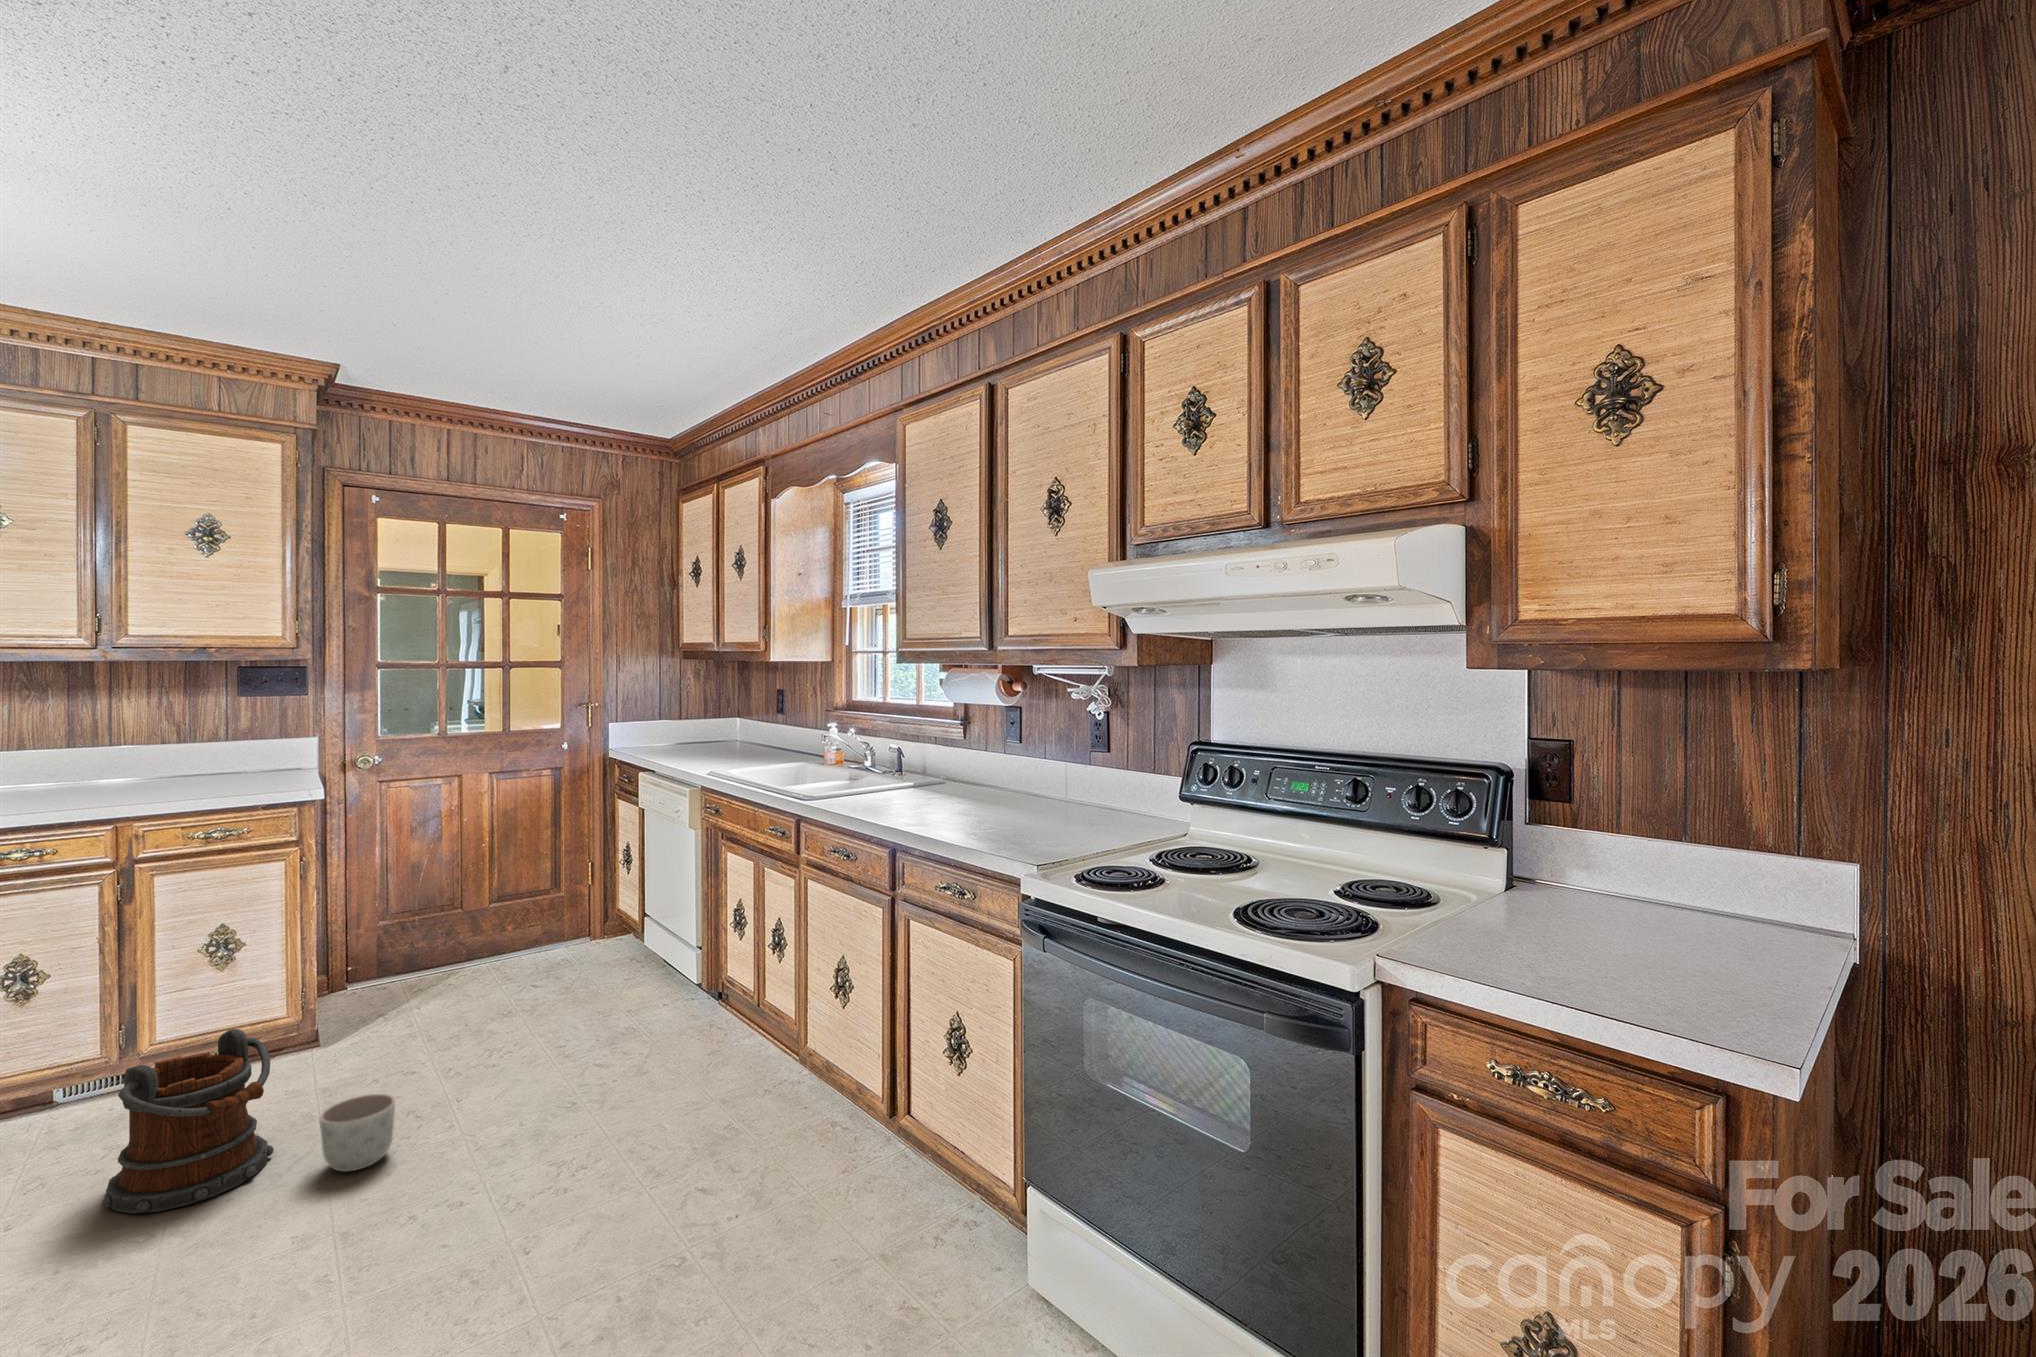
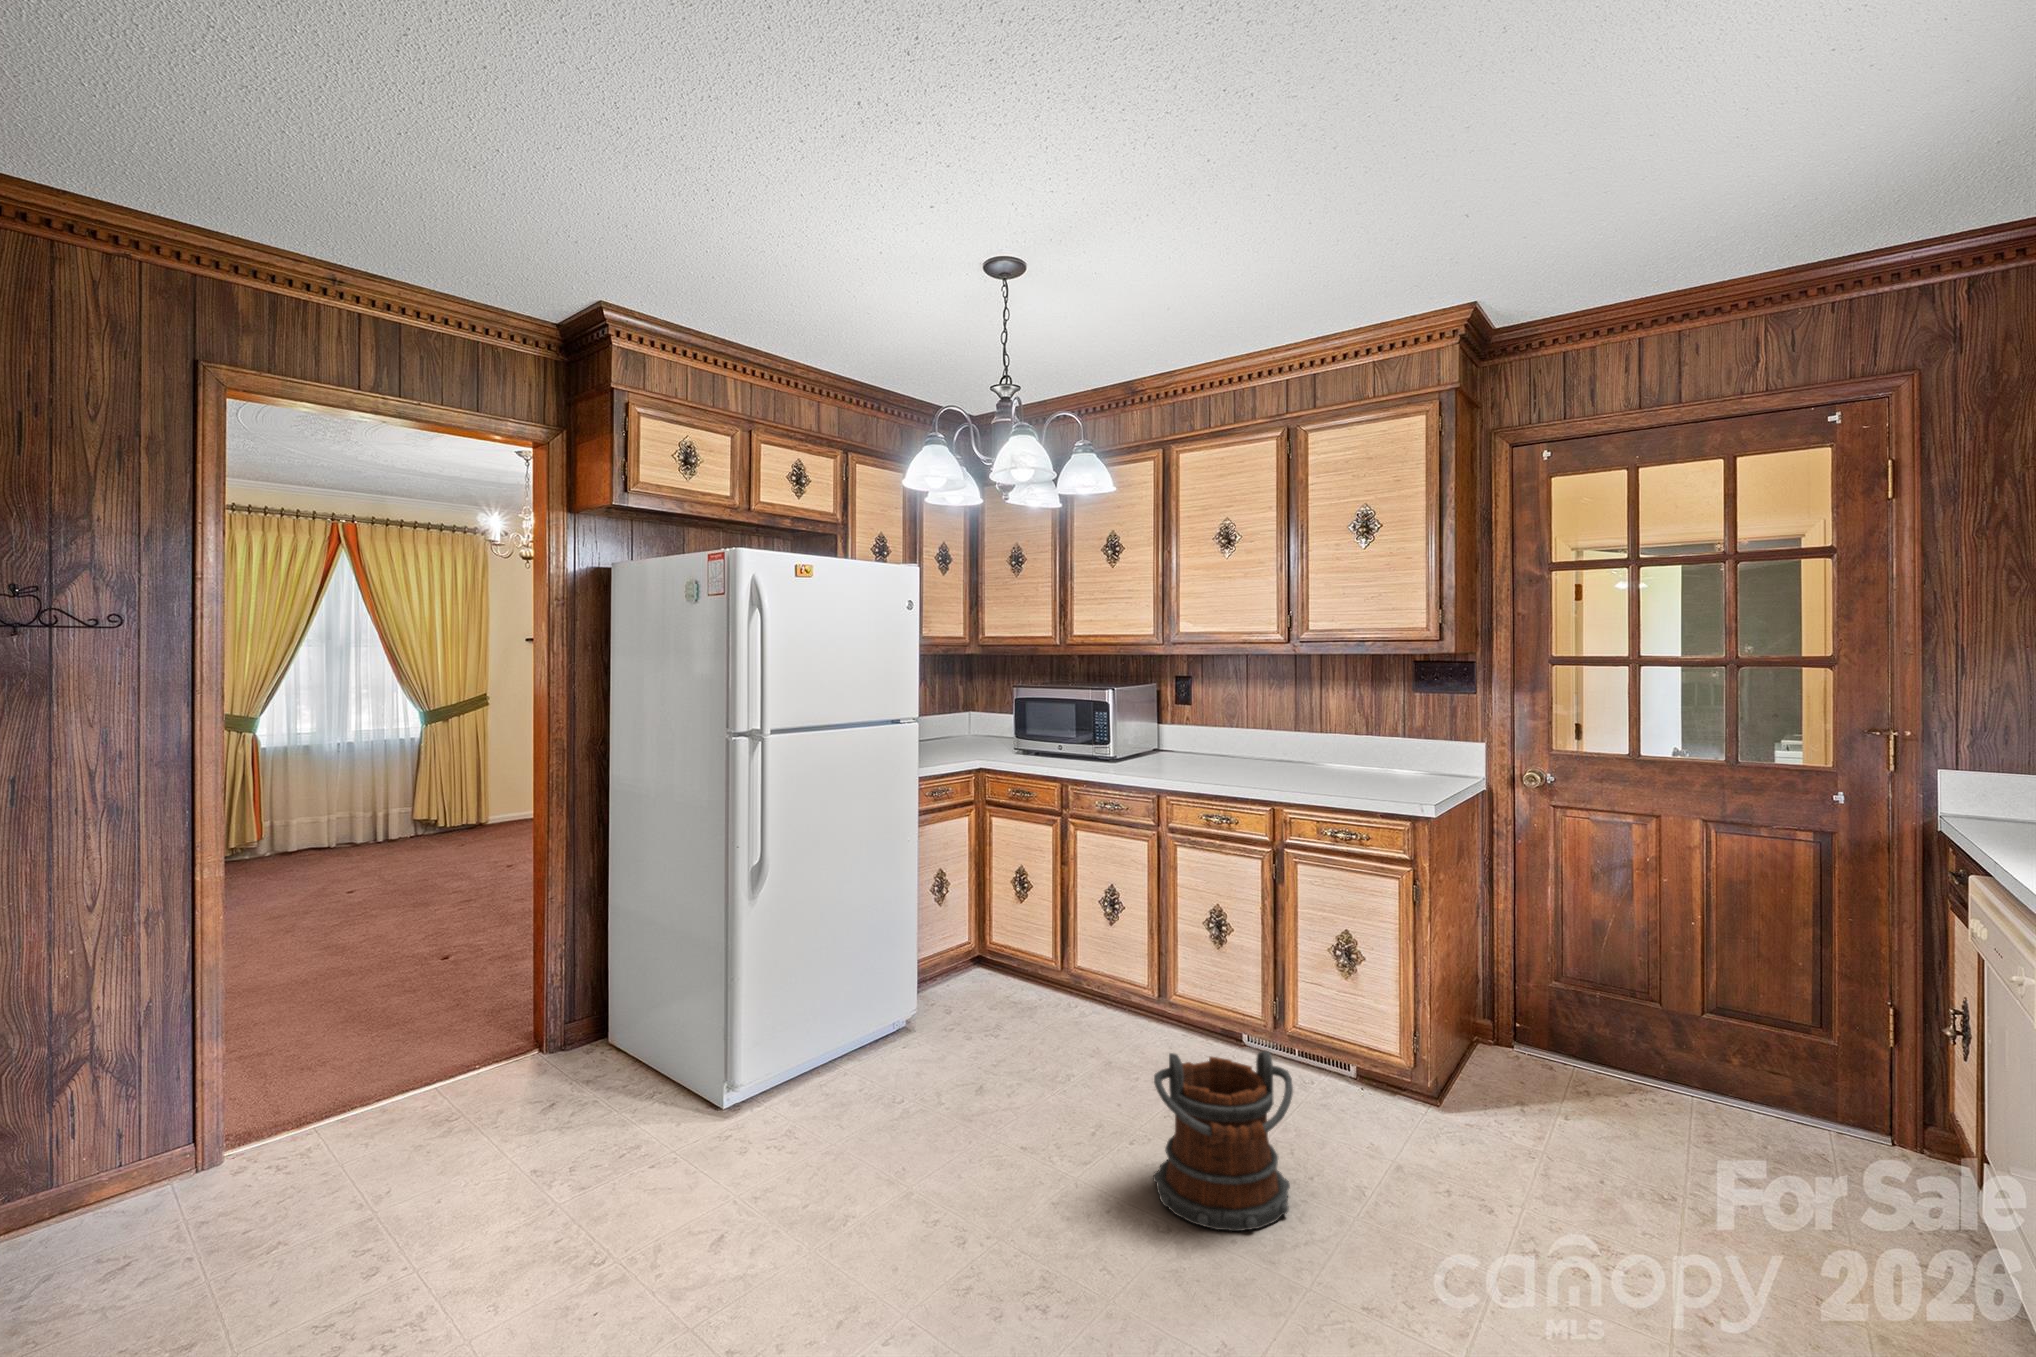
planter: present [320,1094,395,1172] -> none [1296,1194,1381,1301]

